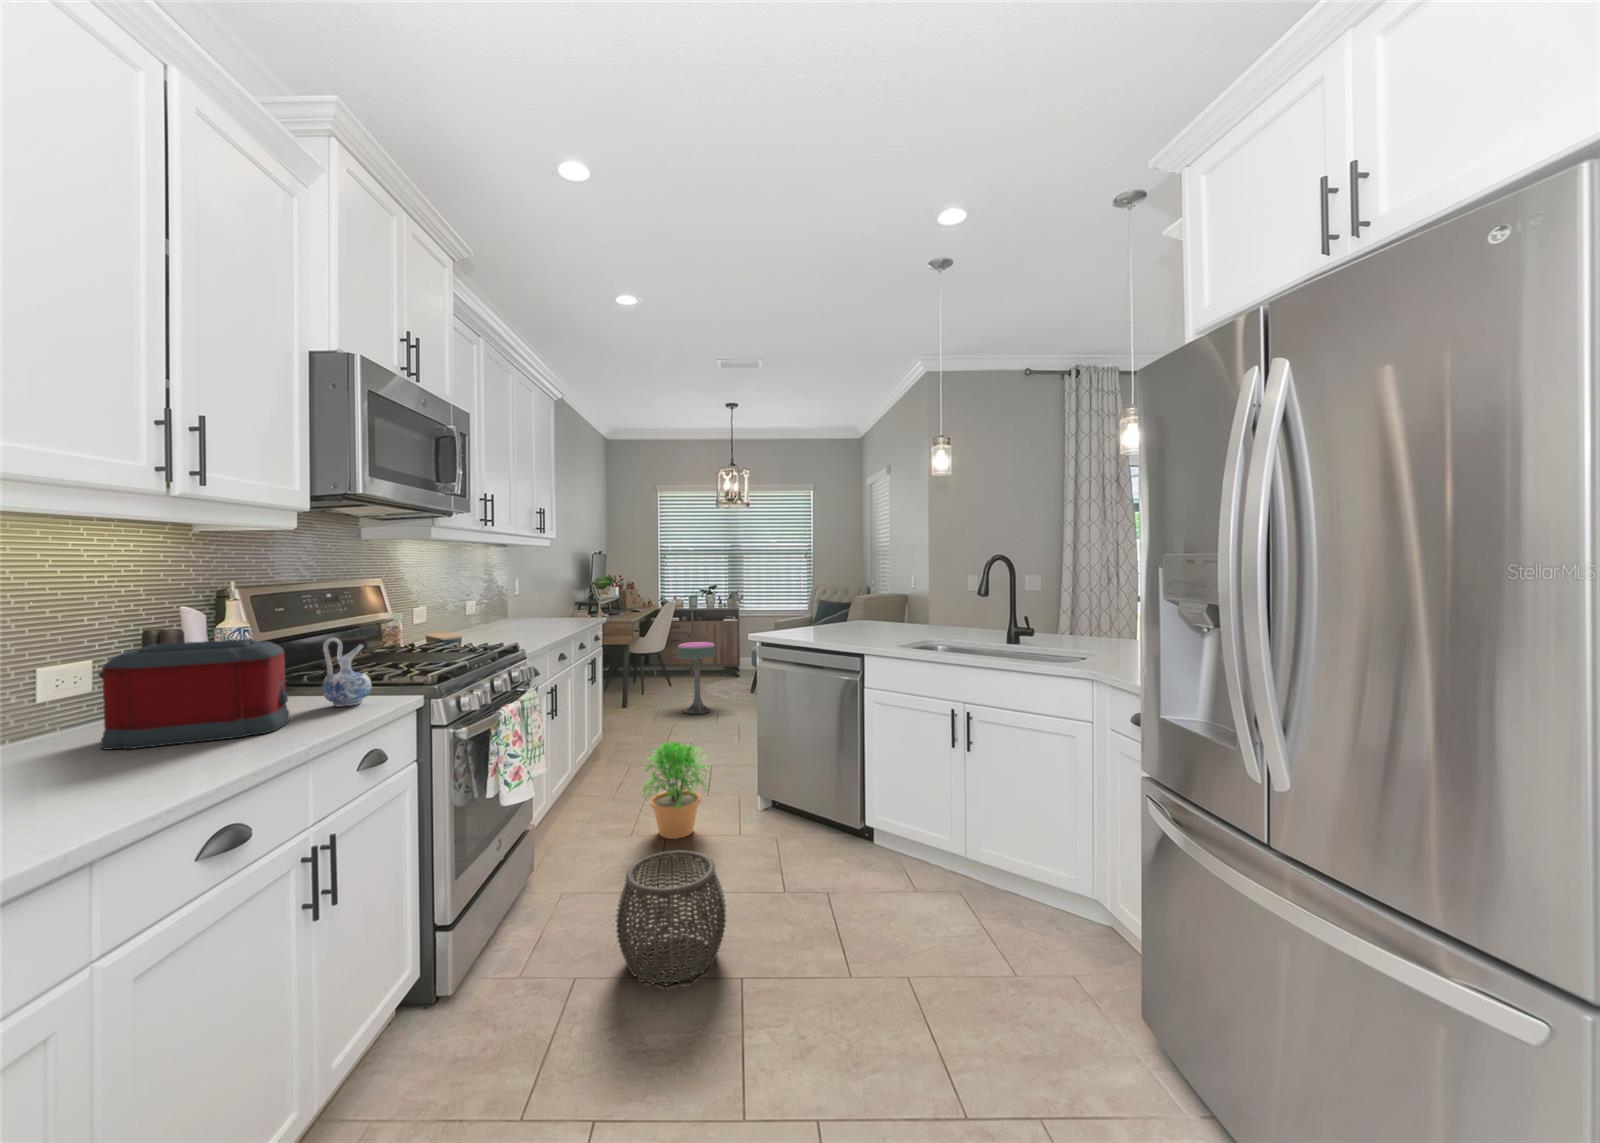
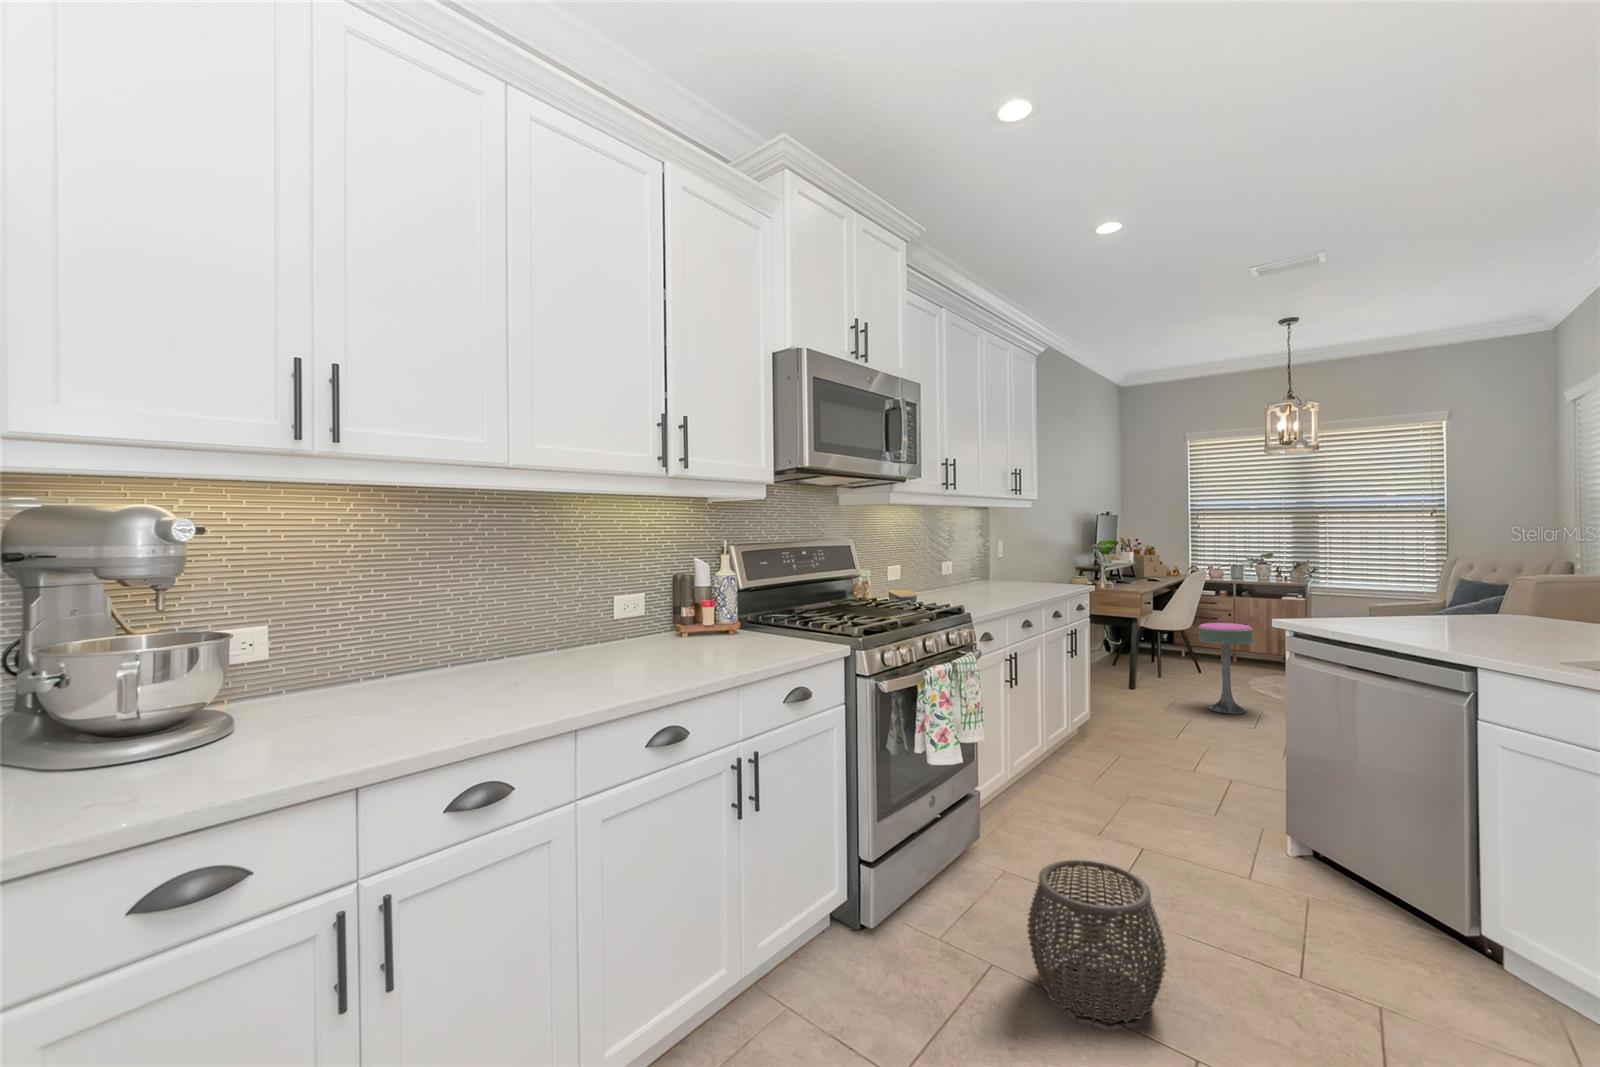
ceramic pitcher: present [322,638,371,706] -> none [770,588,805,647]
toaster: present [99,639,289,750] -> none [634,585,743,661]
potted plant: present [643,742,708,839] -> none [1101,734,1202,856]

